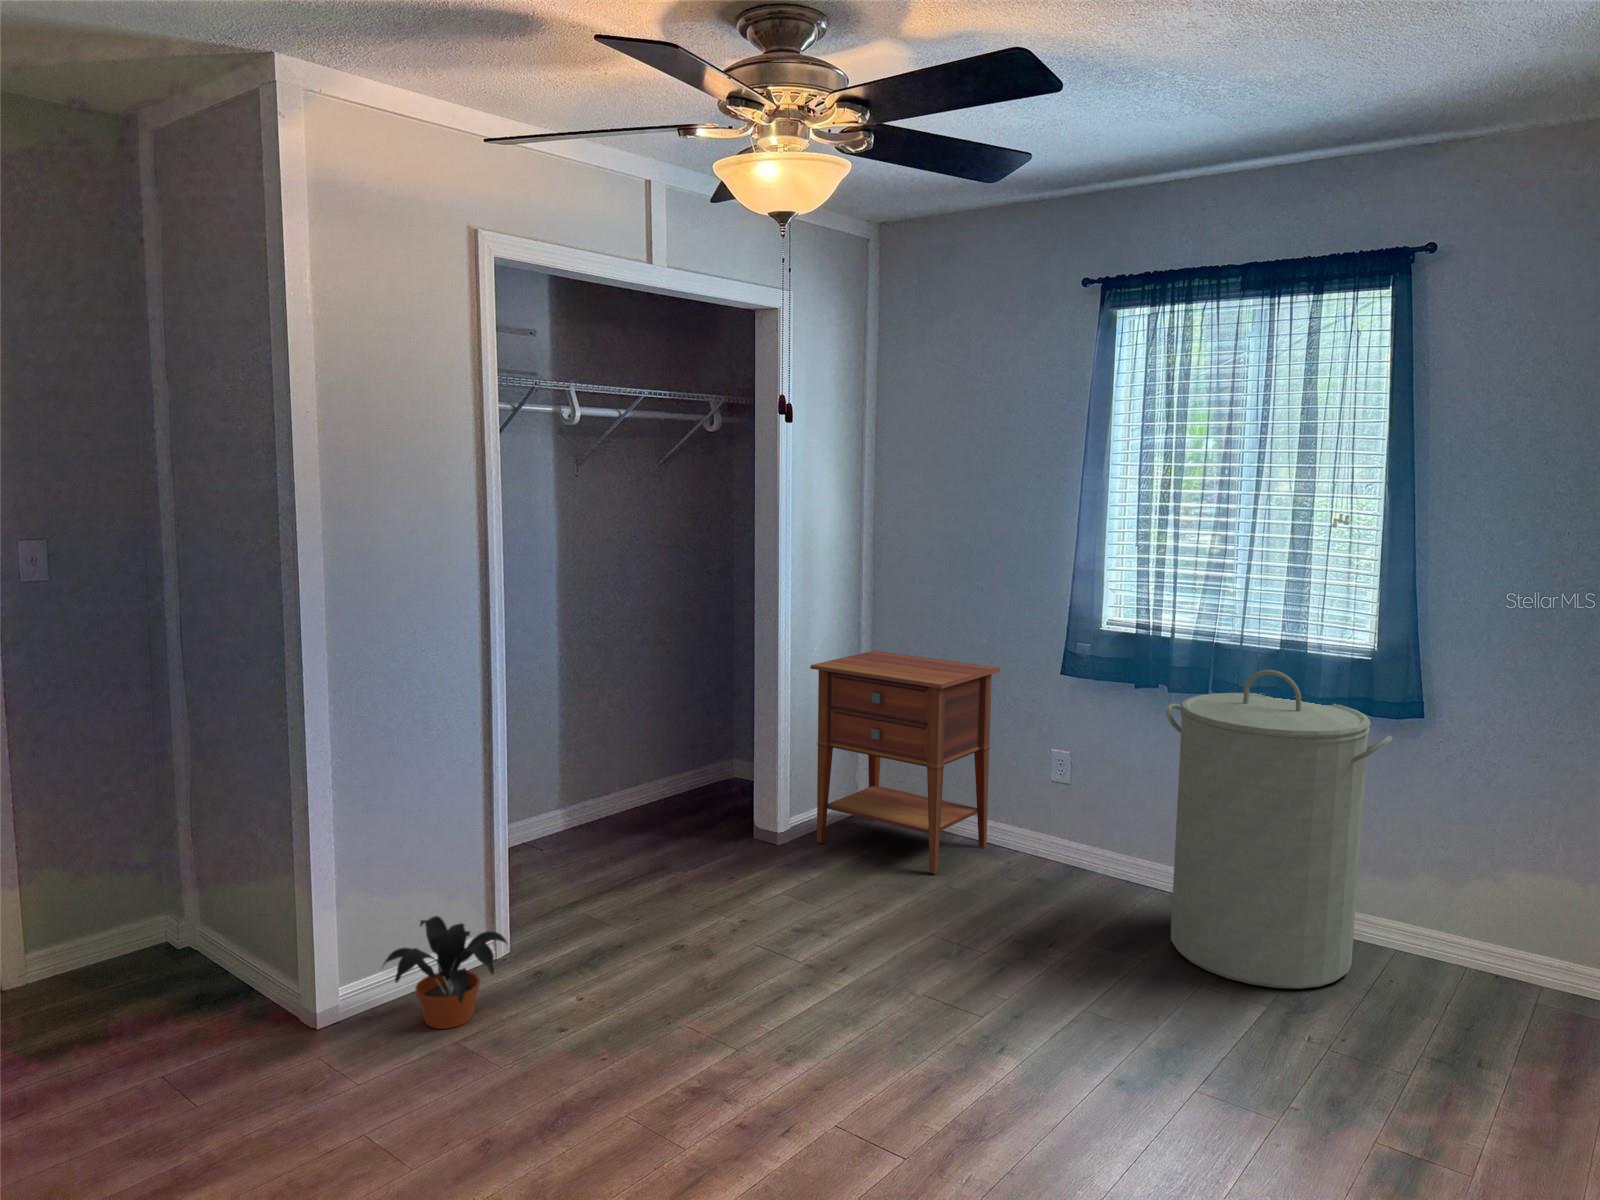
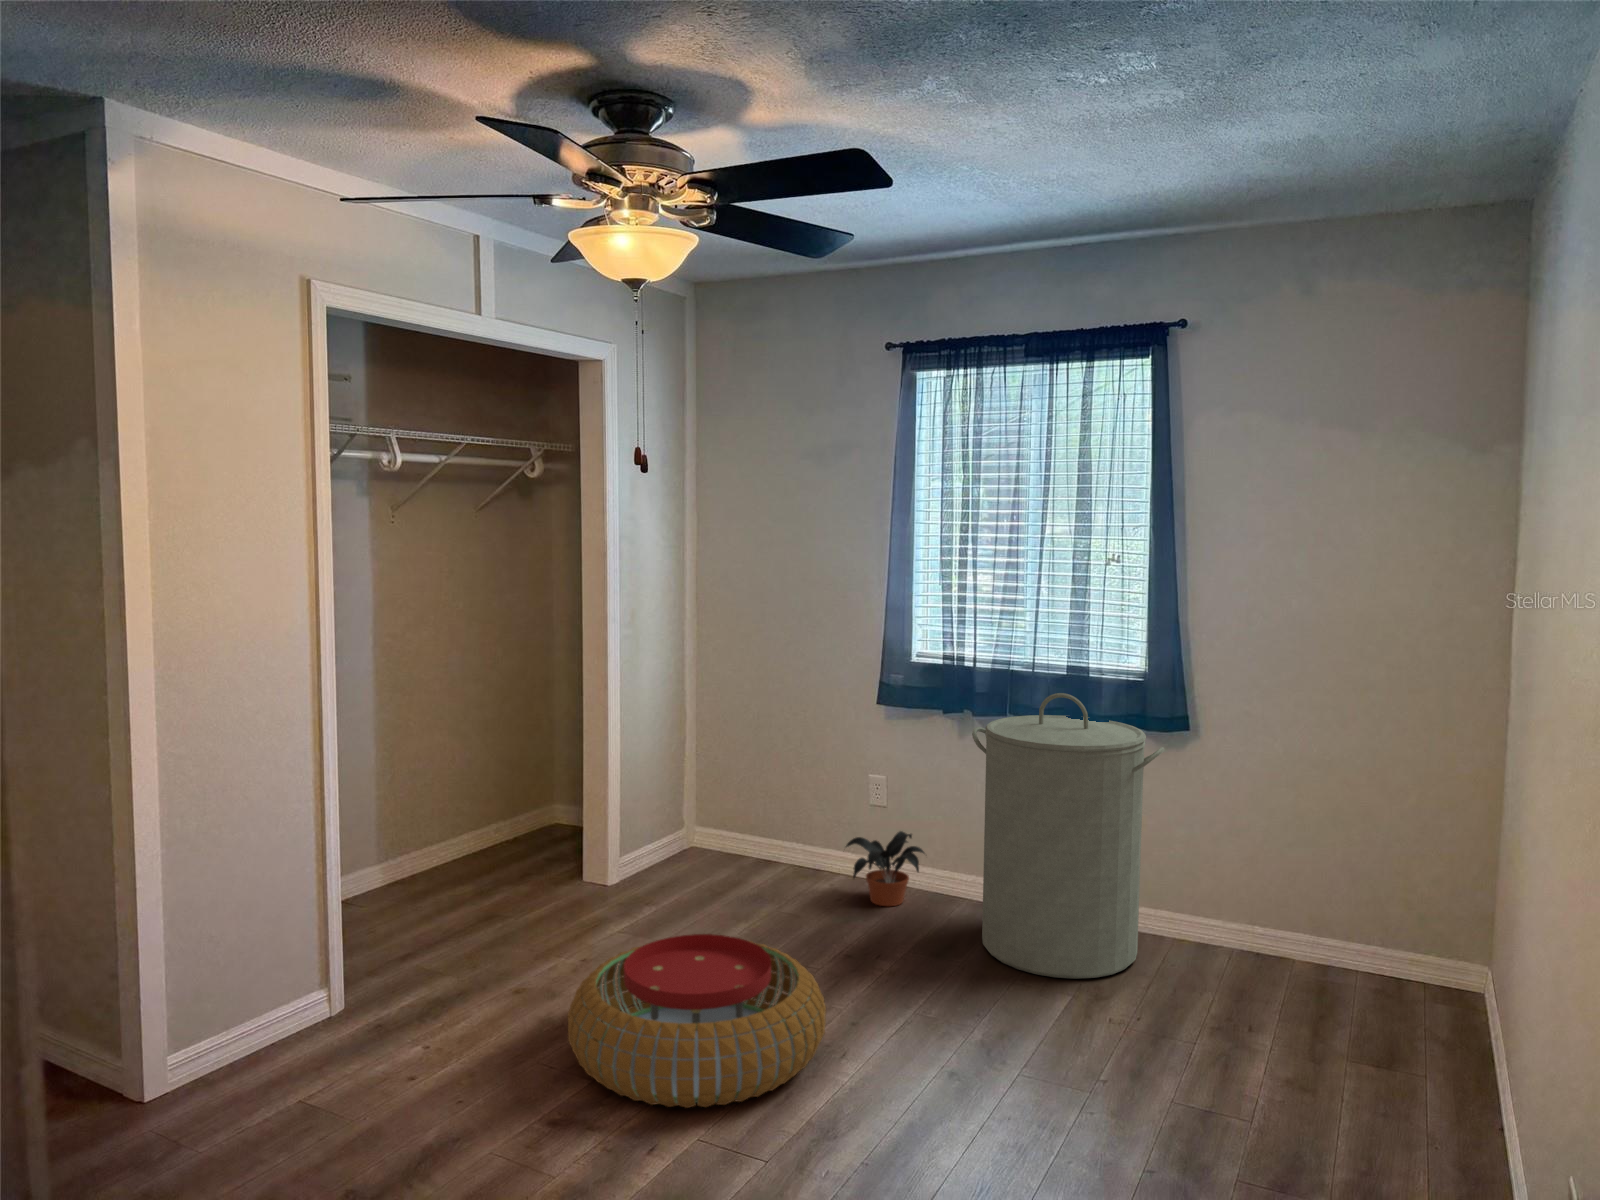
nightstand: present [810,651,1000,874] -> none [637,689,818,900]
pouf: none [716,909,986,1093] -> present [568,934,826,1108]
potted plant: present [384,916,508,1029] -> present [846,831,924,906]

